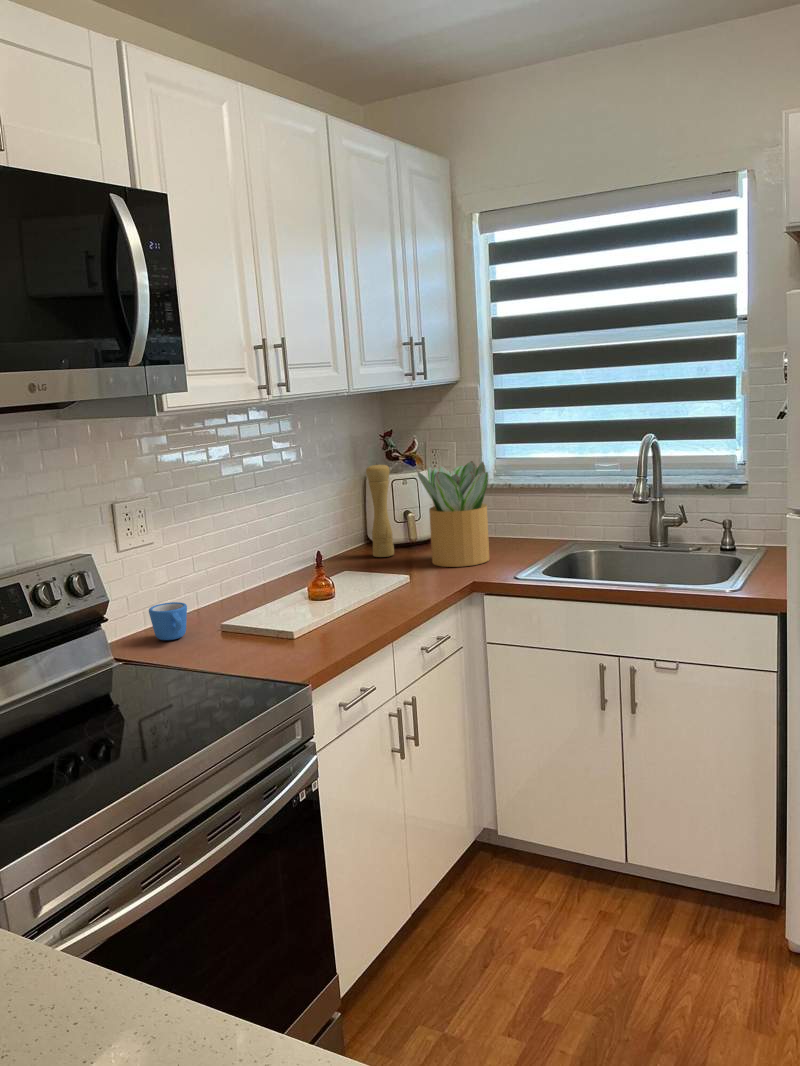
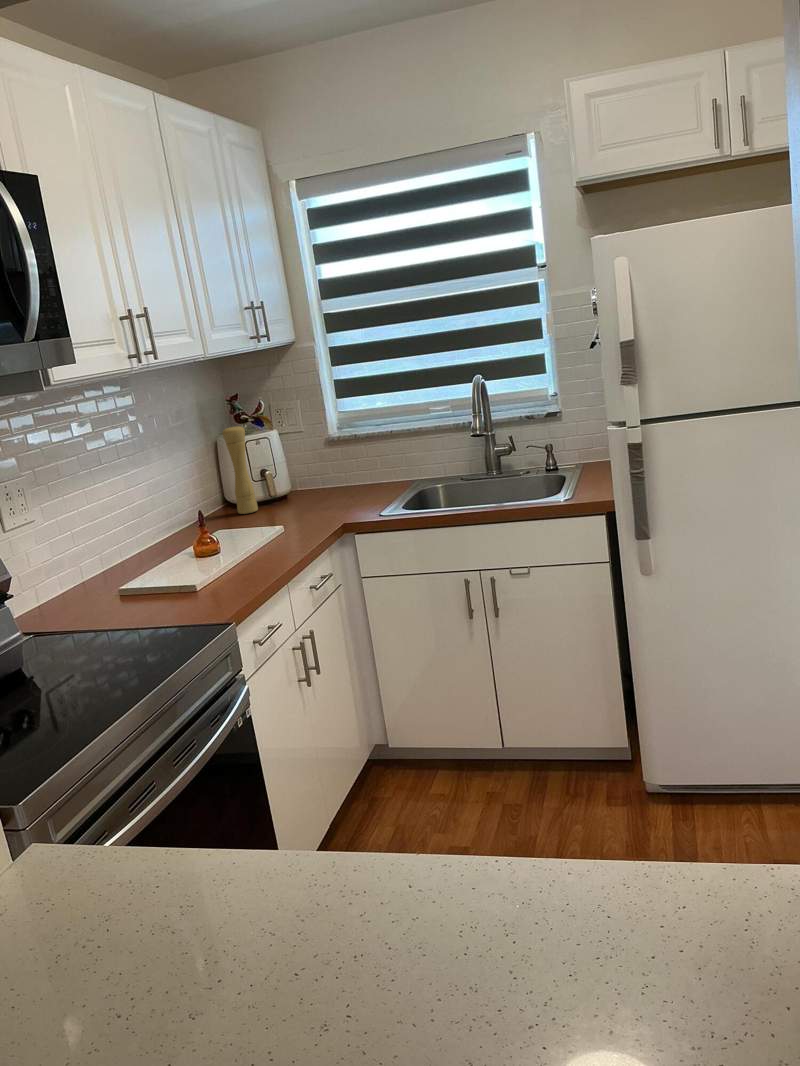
potted plant: present [417,461,489,567] -> none [275,414,350,514]
mug: present [149,602,187,640] -> none [48,573,87,610]

